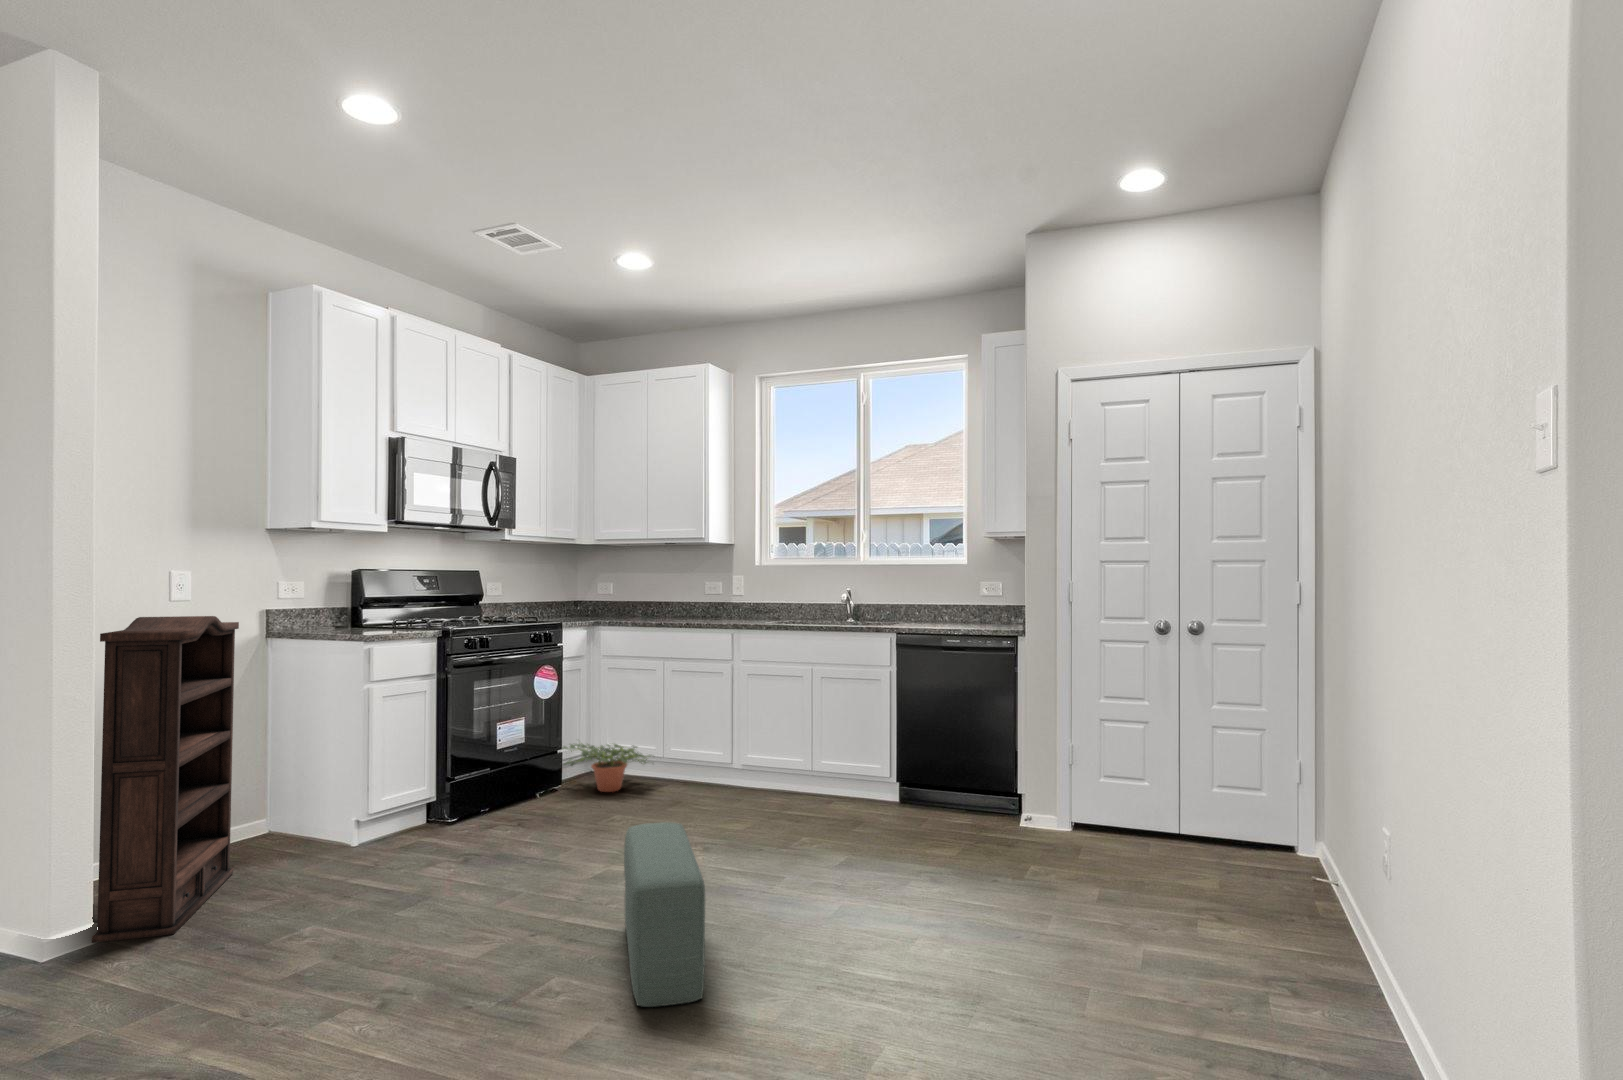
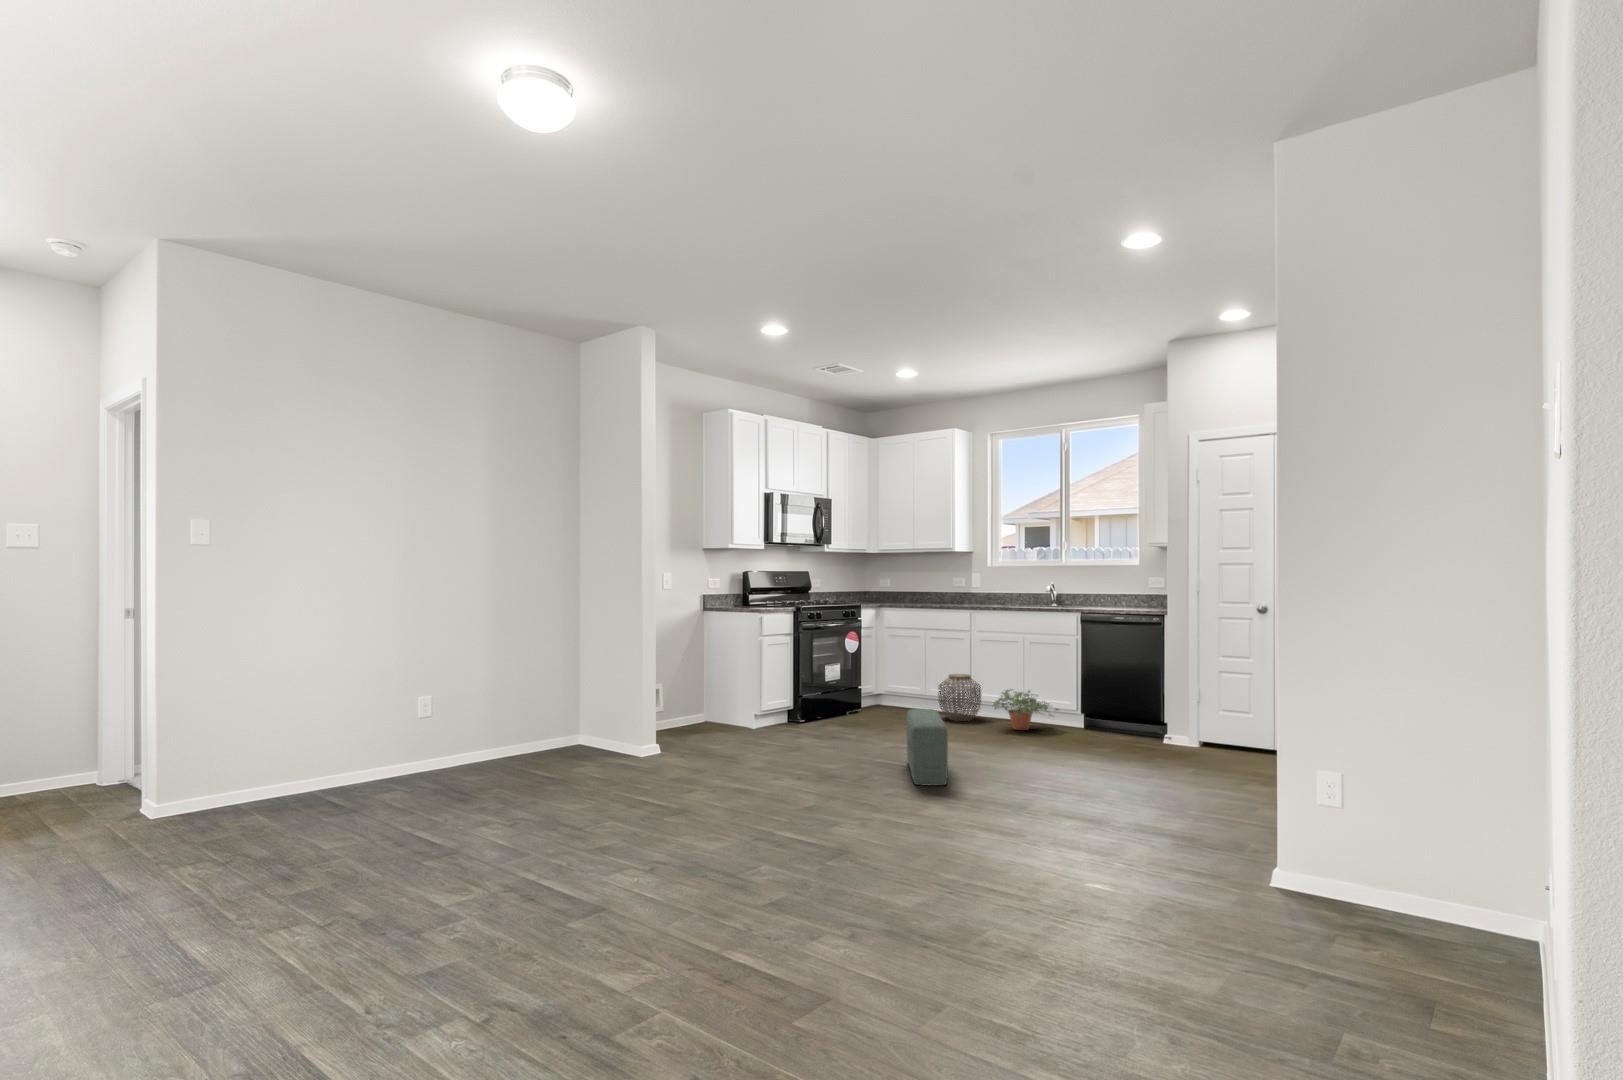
bookshelf: present [92,616,239,943] -> none [655,597,700,752]
woven basket: none [681,726,746,801] -> present [938,674,981,721]
potted plant: present [563,743,651,792] -> present [993,689,1058,730]

